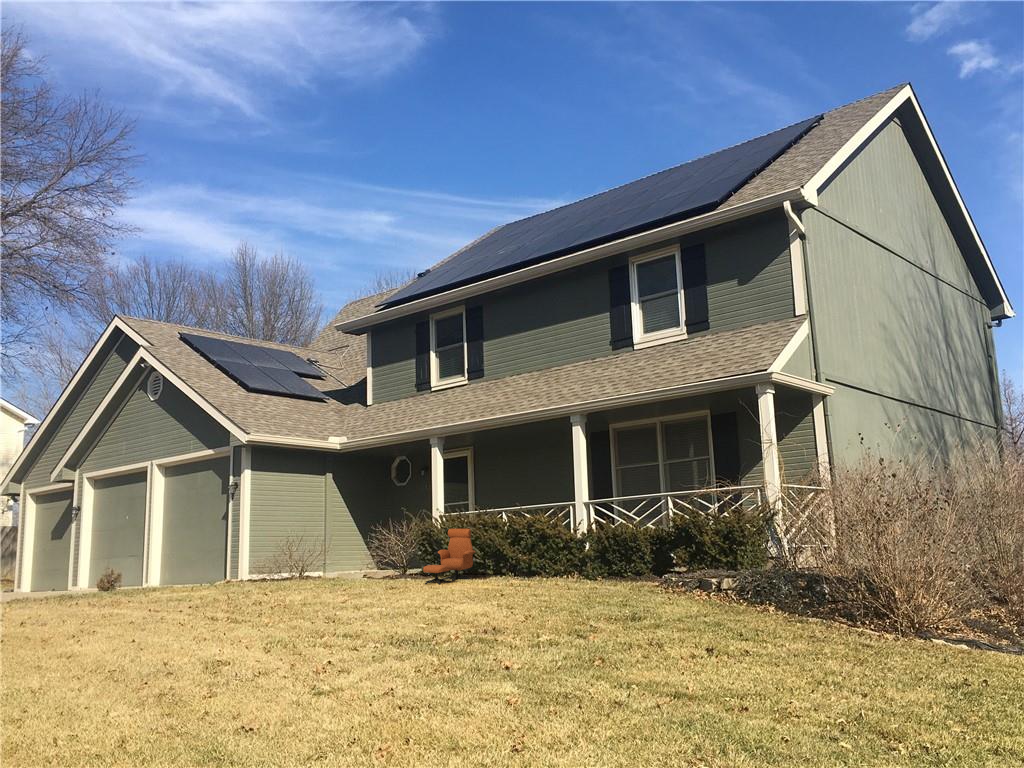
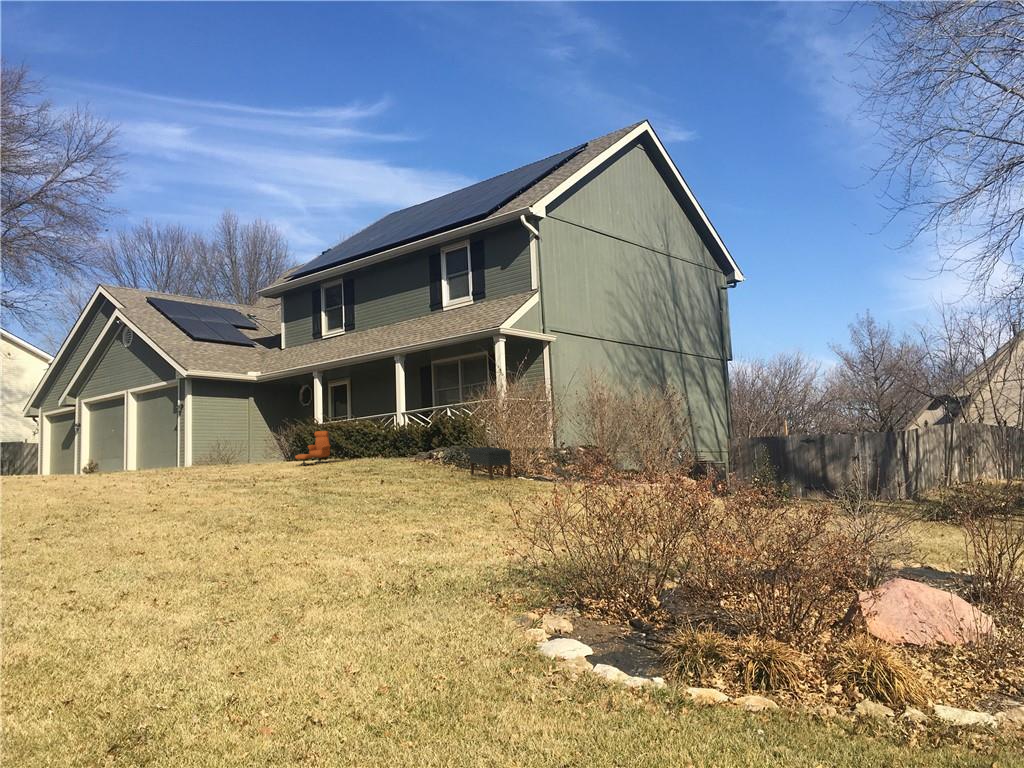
bench: none [780,570,886,635] -> present [469,447,511,480]

